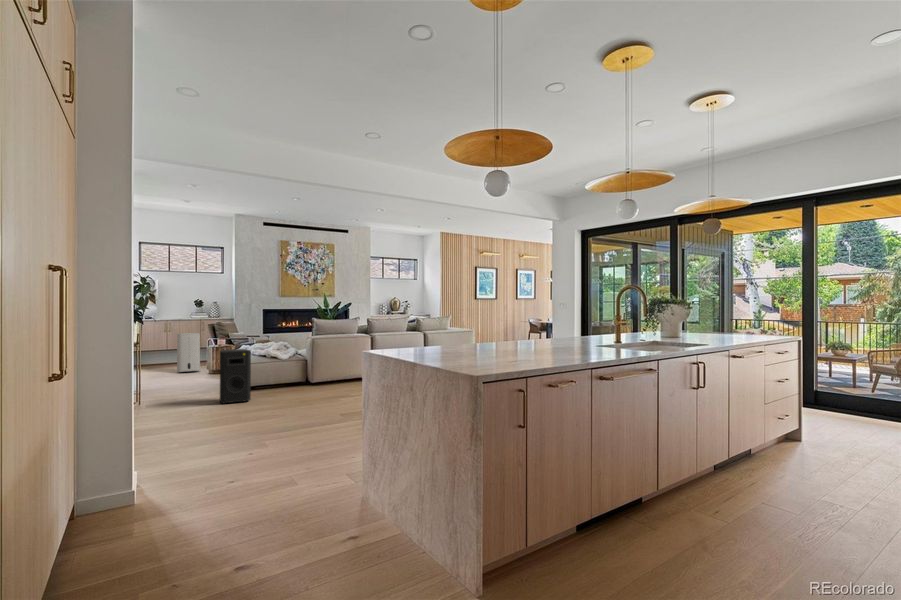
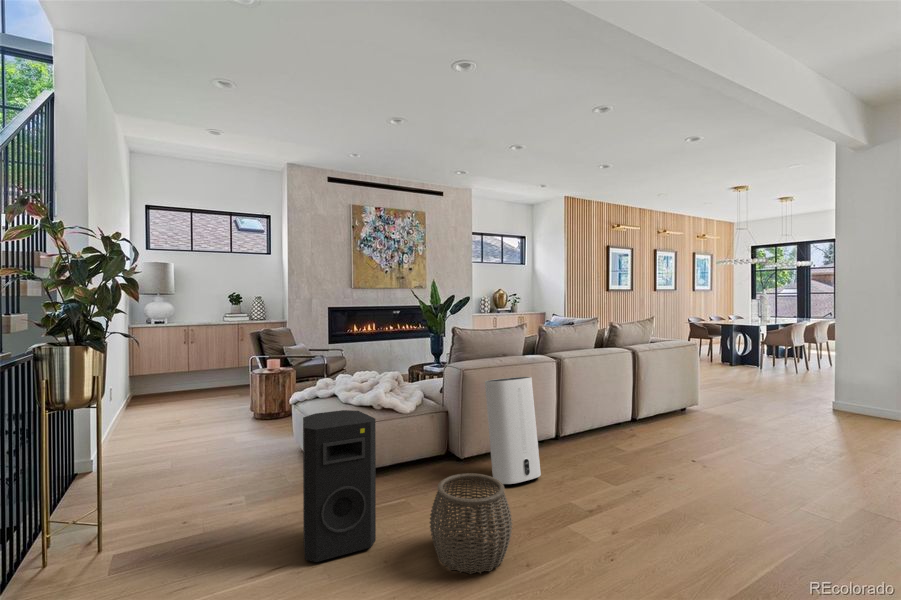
air purifier: present [177,333,200,373] -> present [485,377,541,484]
woven basket: none [269,373,303,405] -> present [430,473,512,574]

